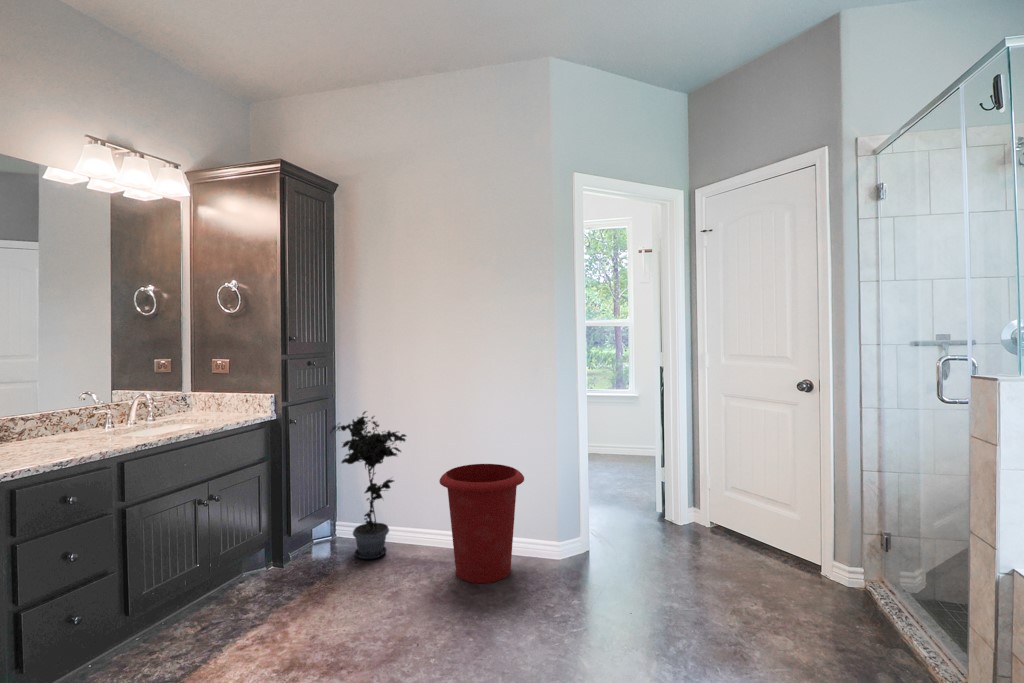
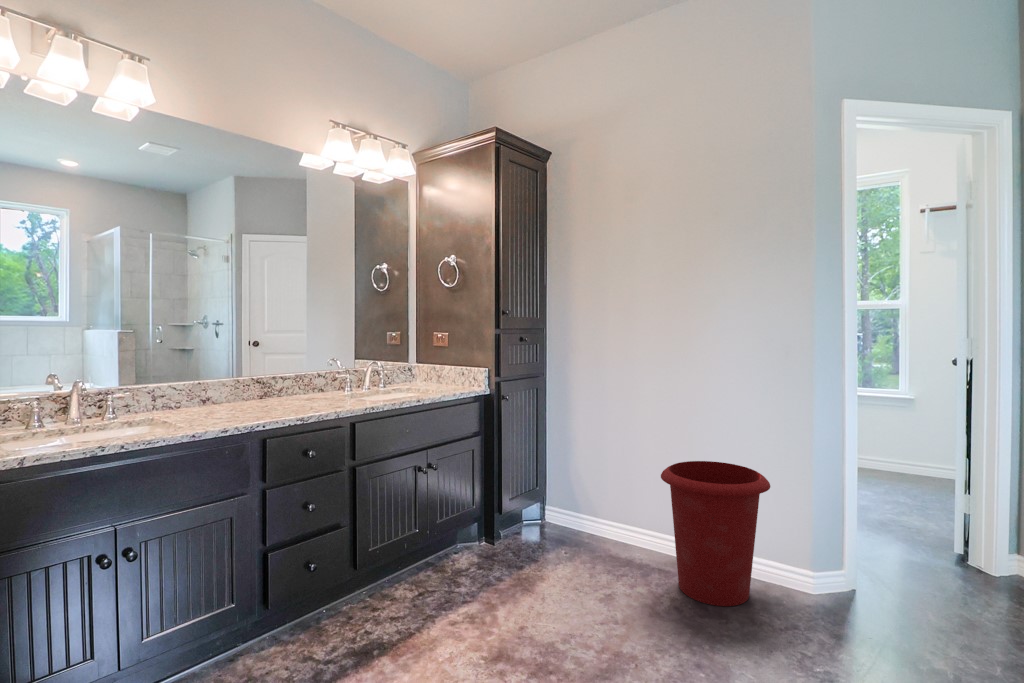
potted plant: present [330,411,406,559] -> none [540,391,623,552]

